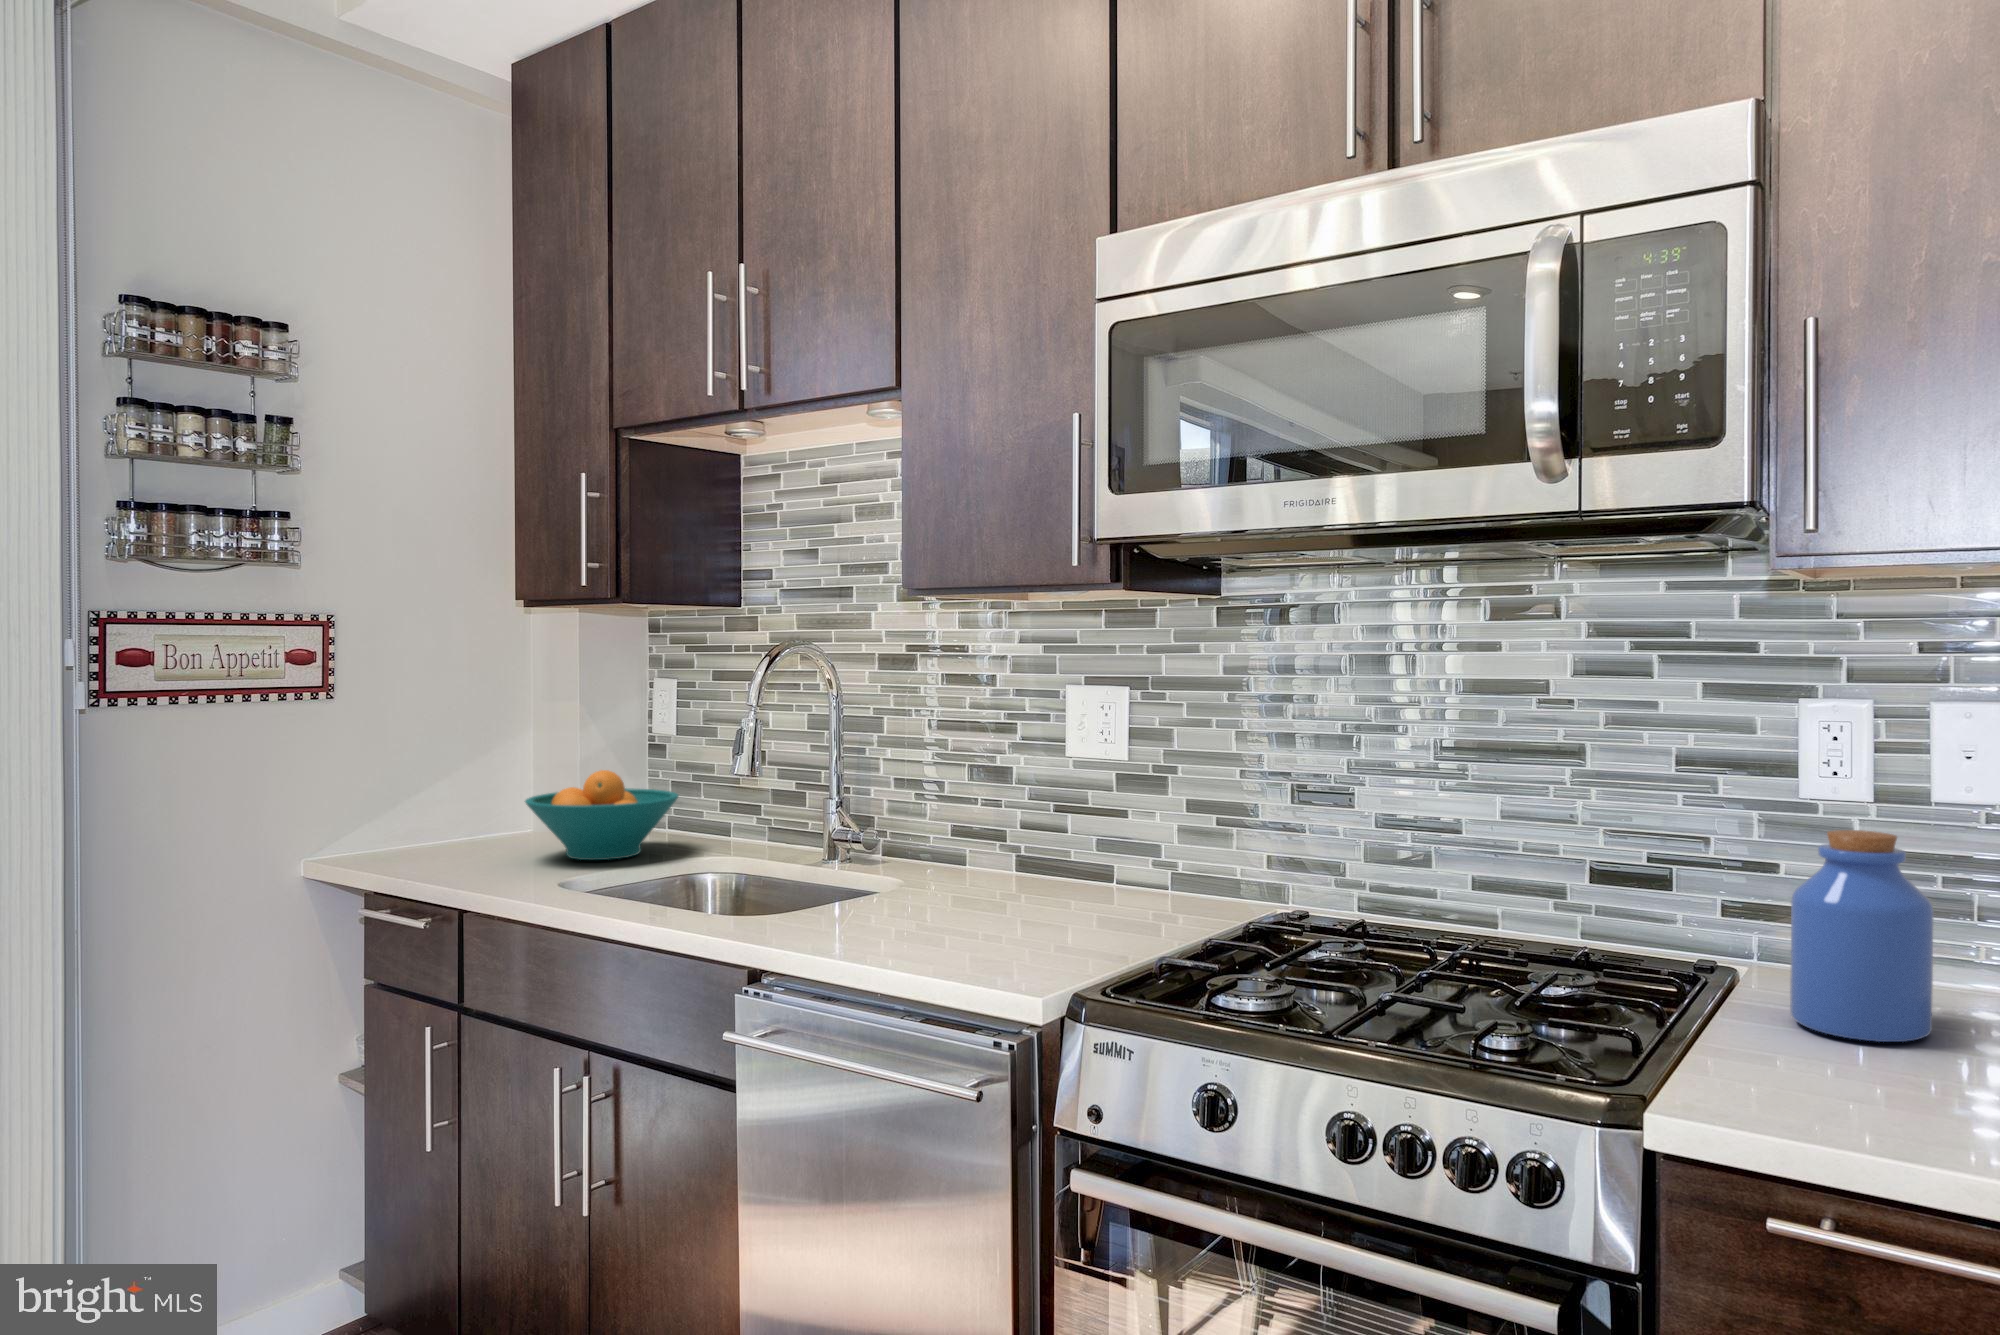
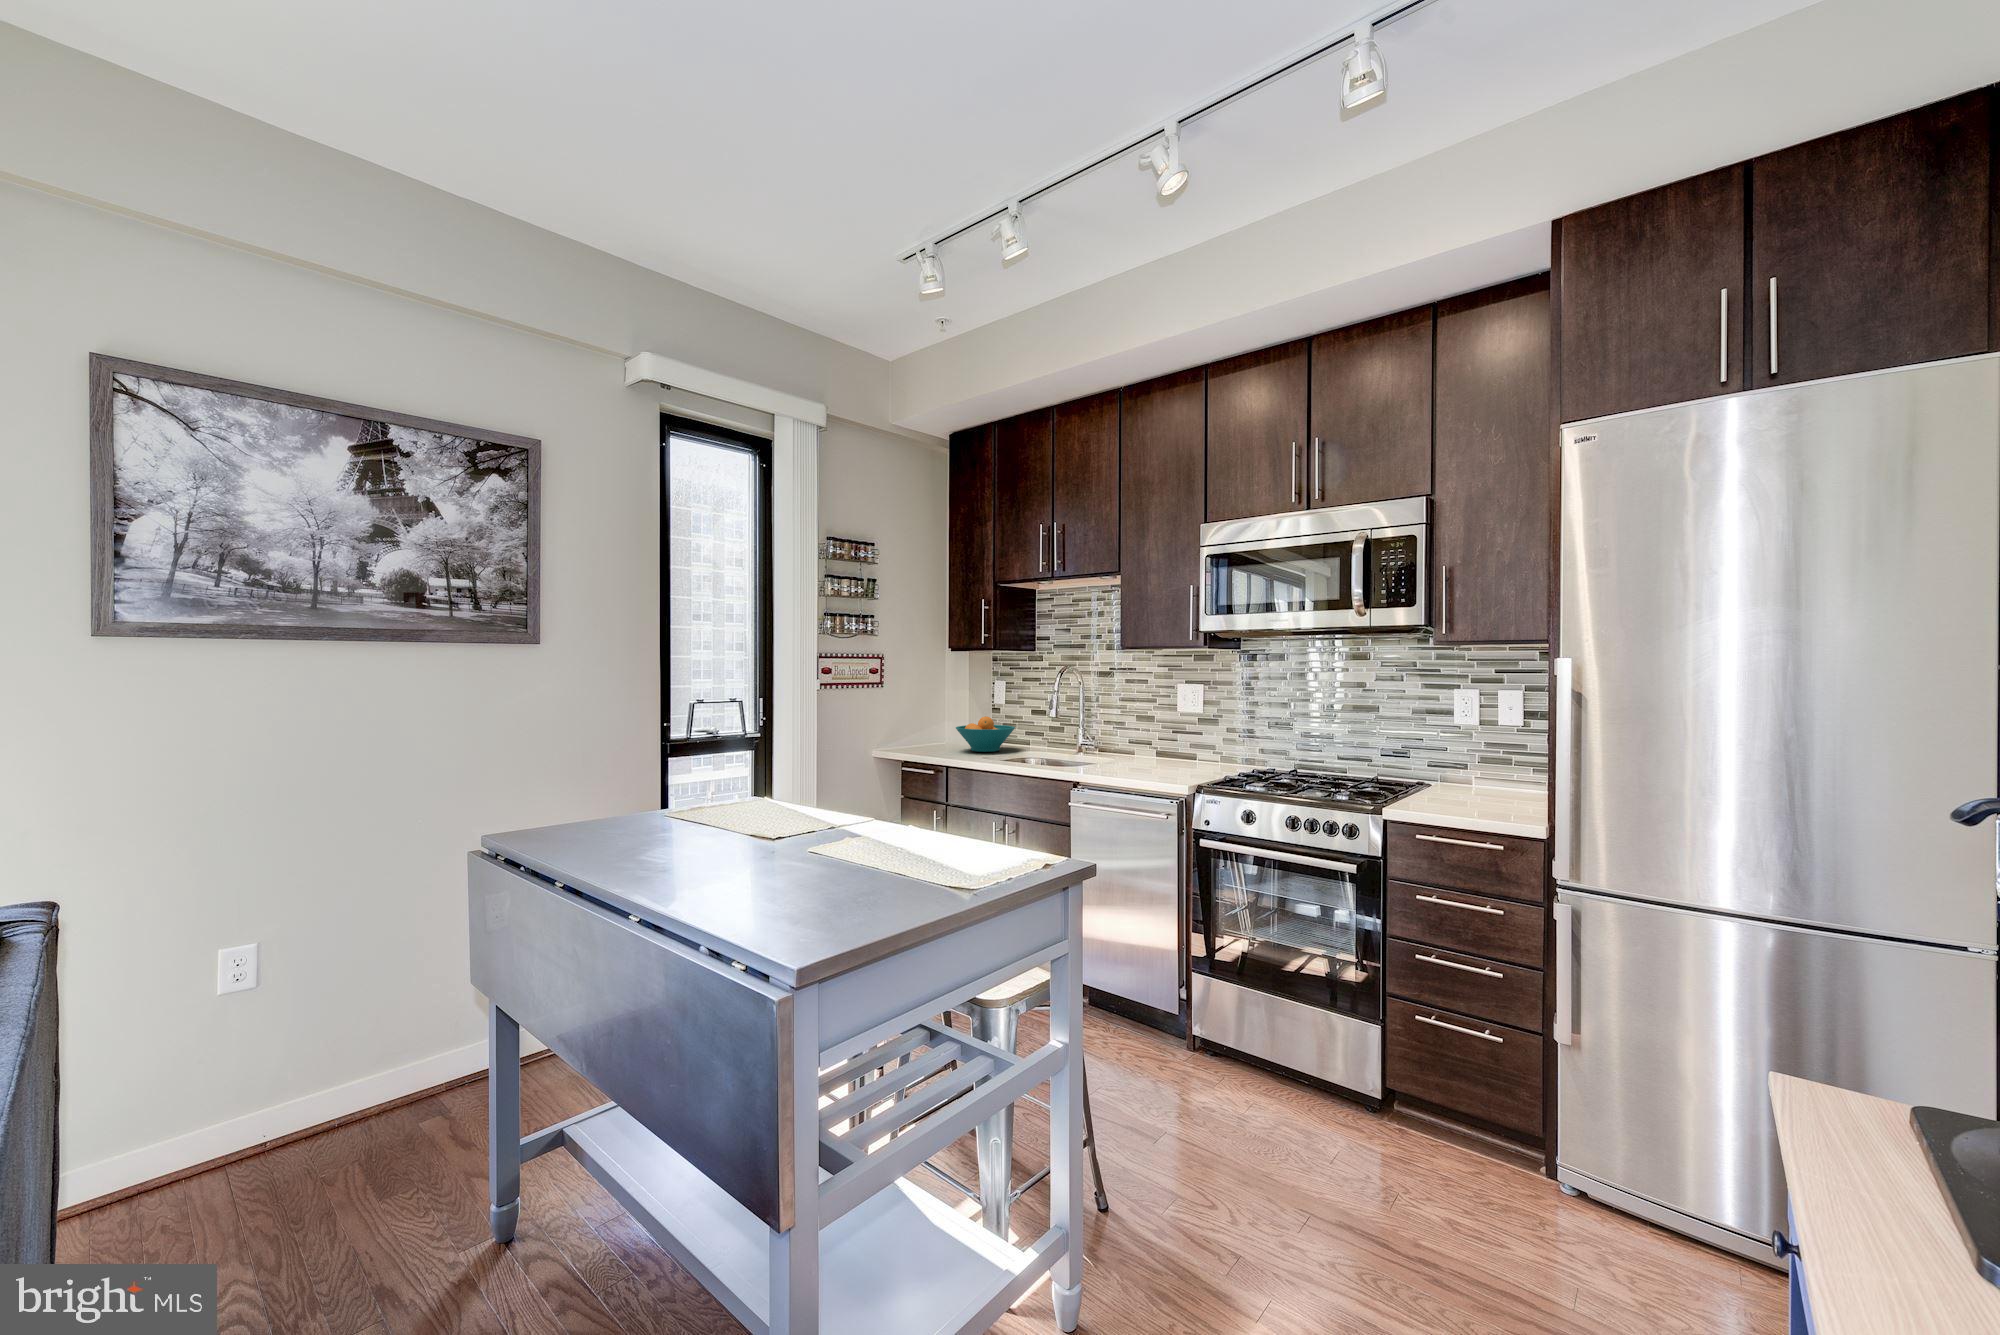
jar: present [1790,830,1933,1042] -> none [1442,731,1487,798]

